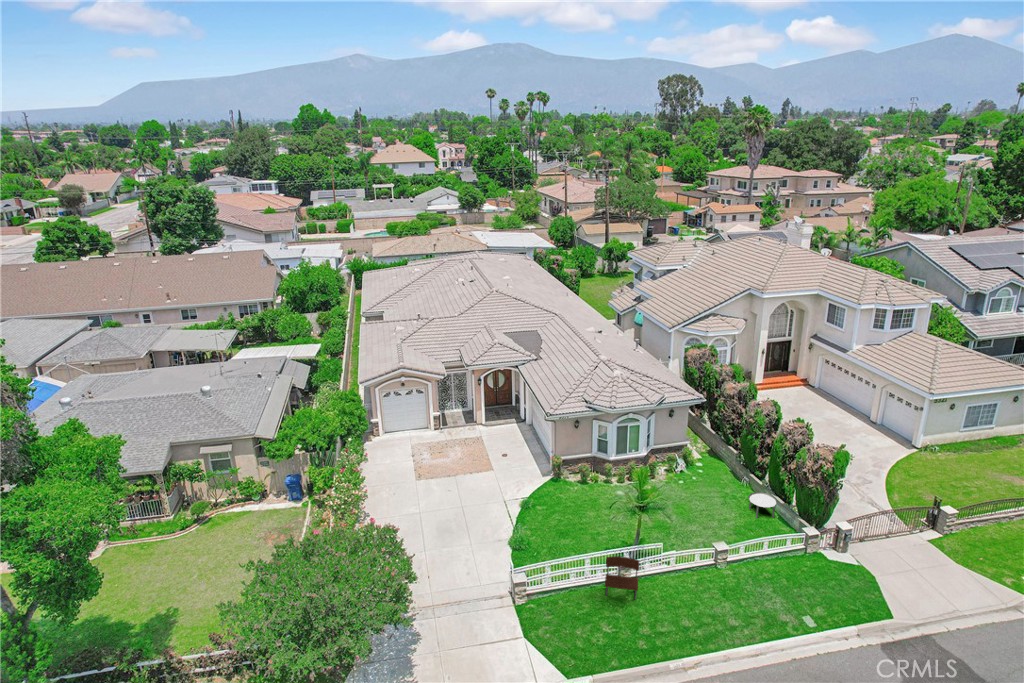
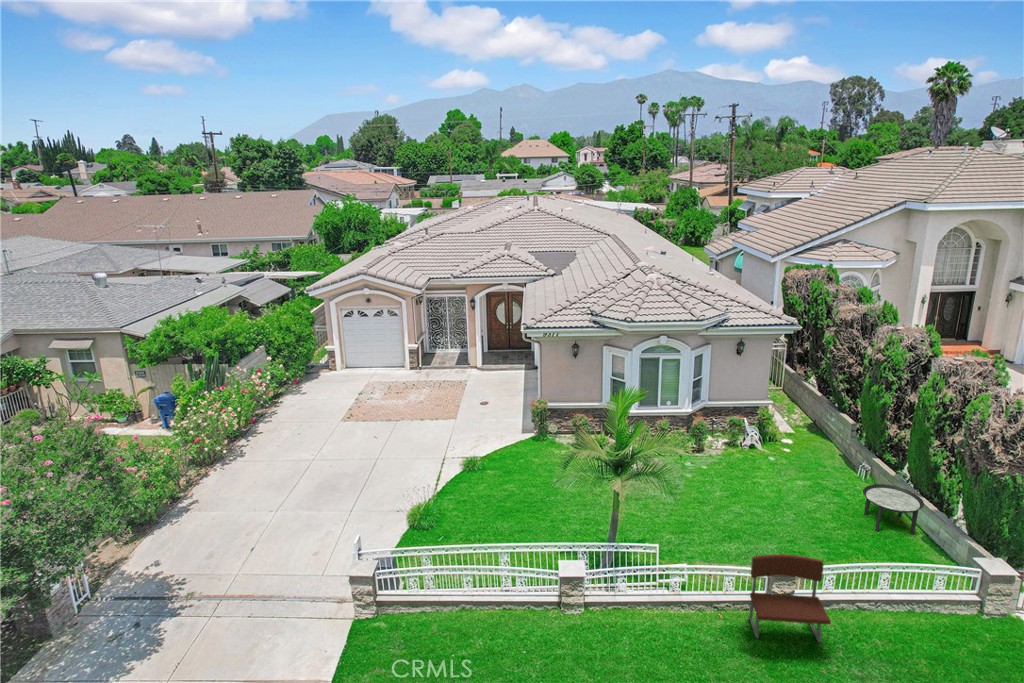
bench: present [605,556,639,599] -> present [749,554,831,642]

